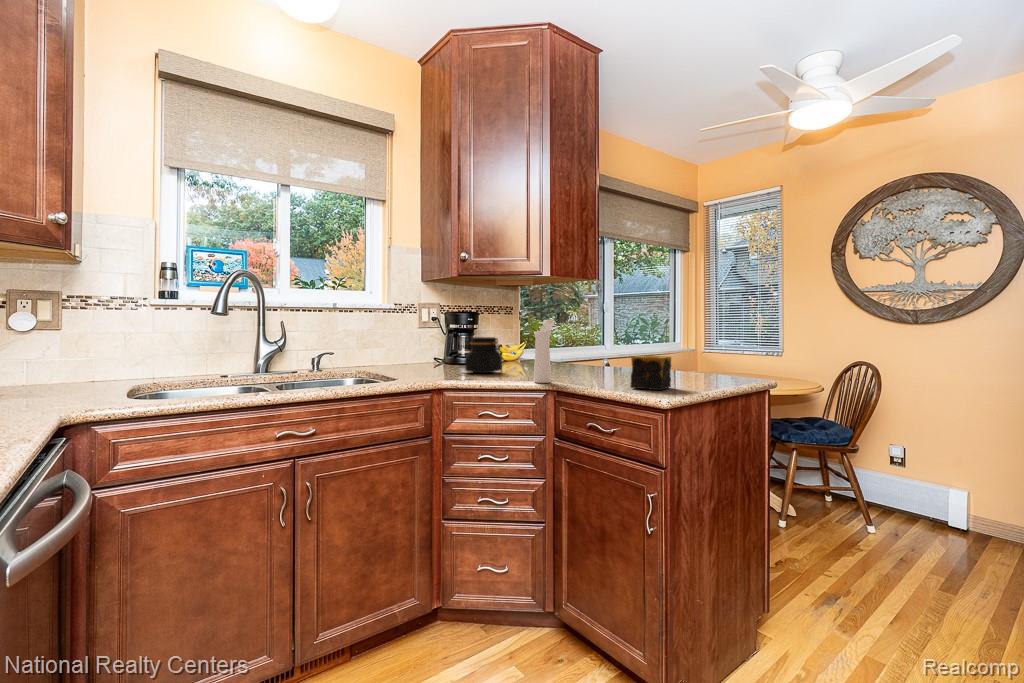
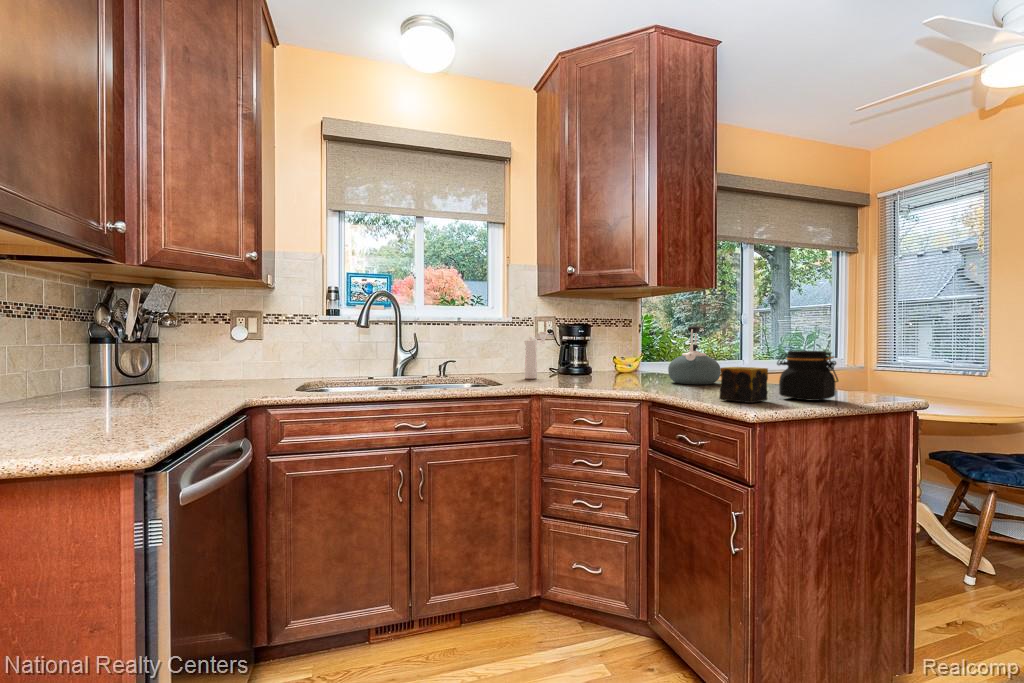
kettle: none [560,317,608,373] -> present [668,326,720,384]
pepper mill: present [534,320,555,383] -> present [524,332,548,379]
jar: present [465,337,502,373] -> present [777,351,838,401]

